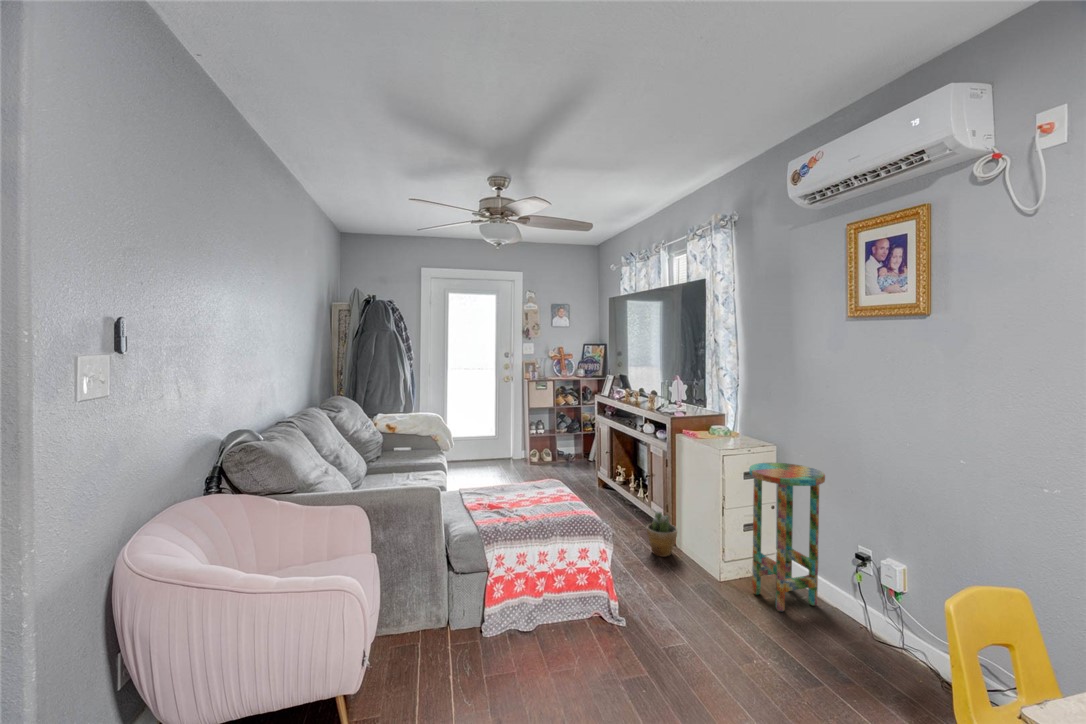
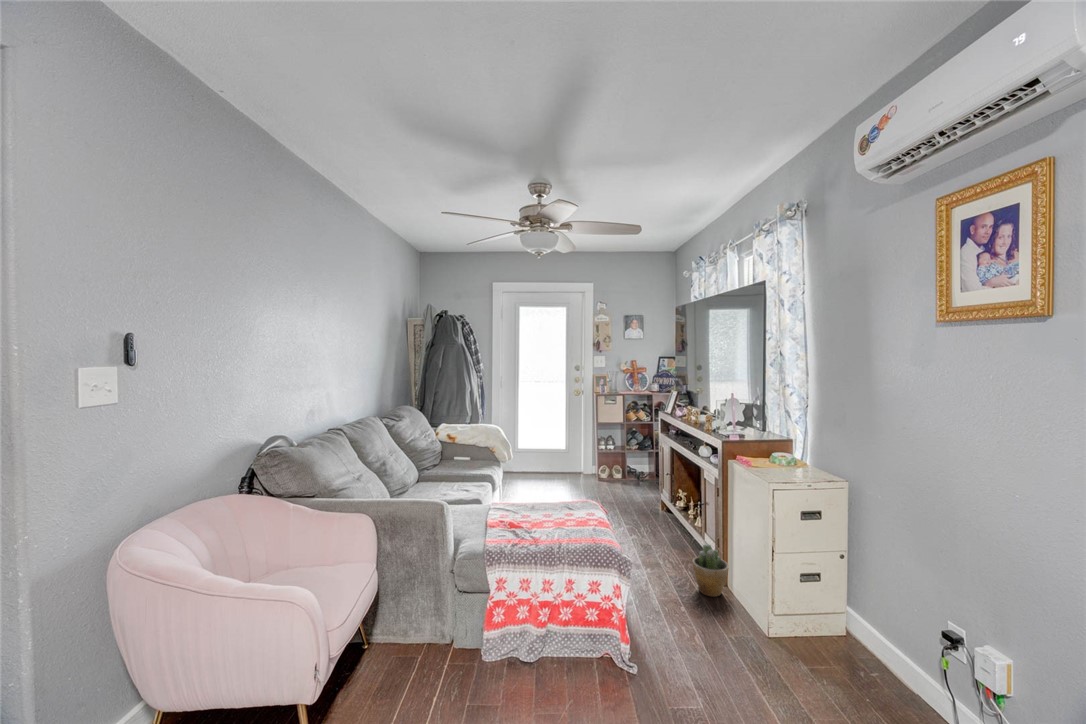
side table: present [749,463,825,612] -> none [806,499,907,690]

